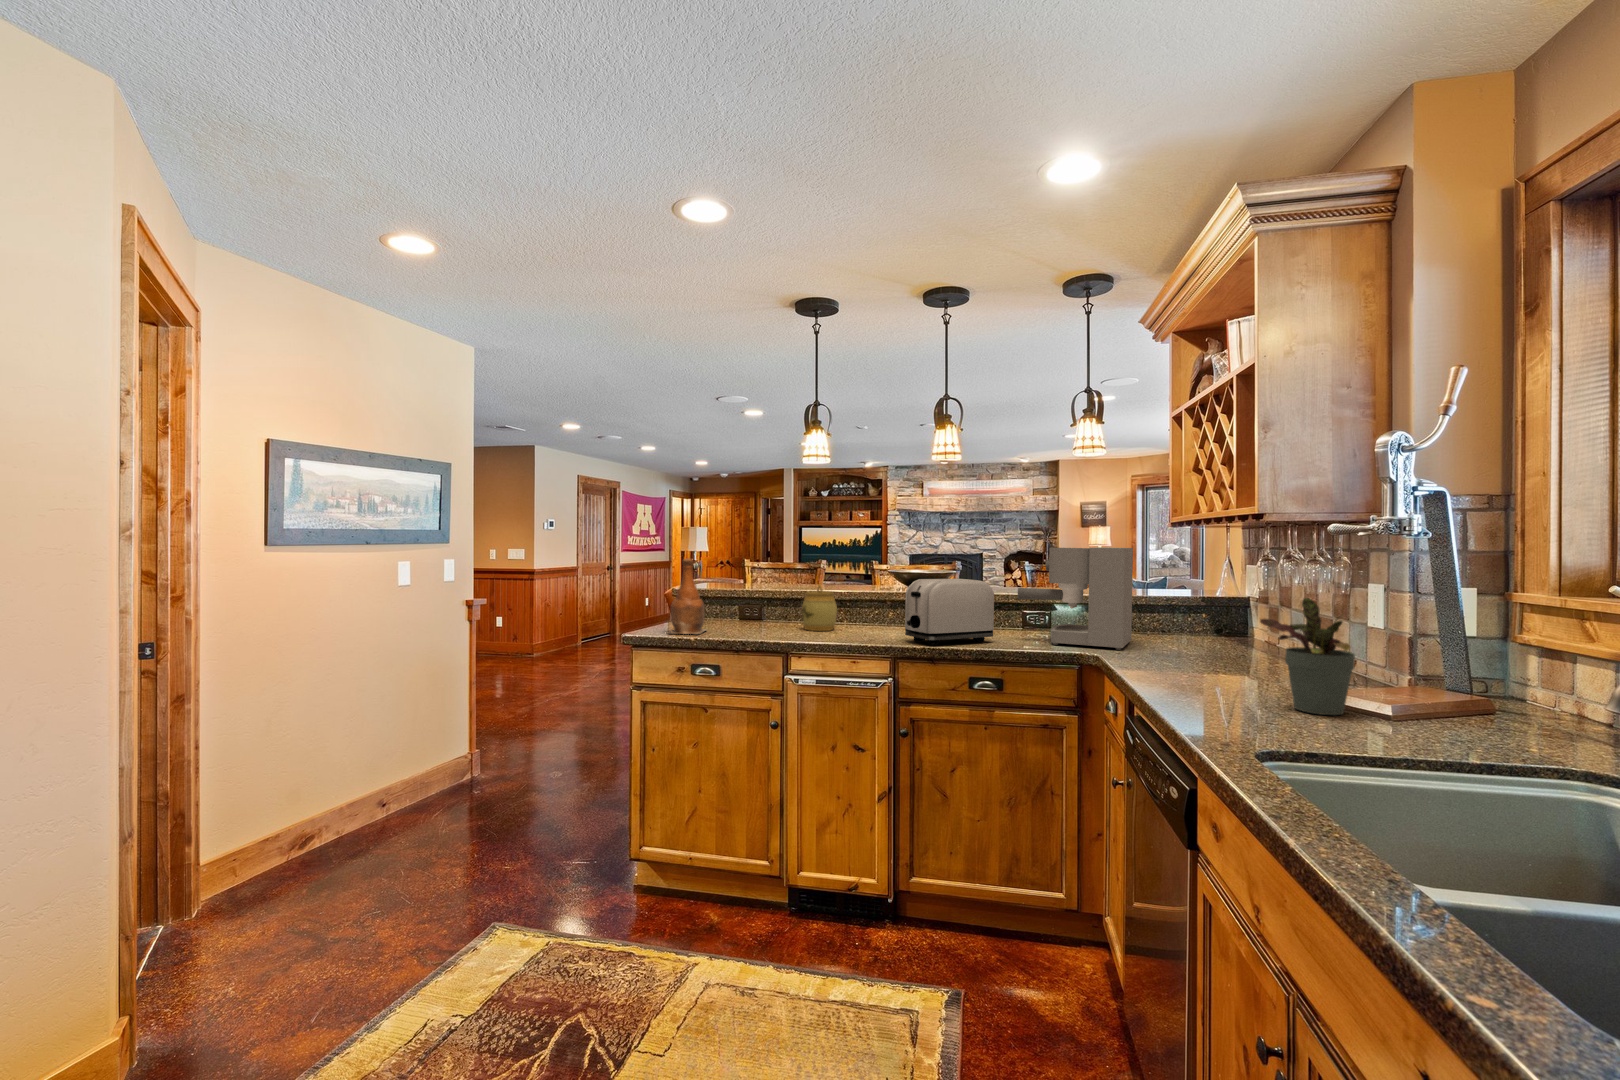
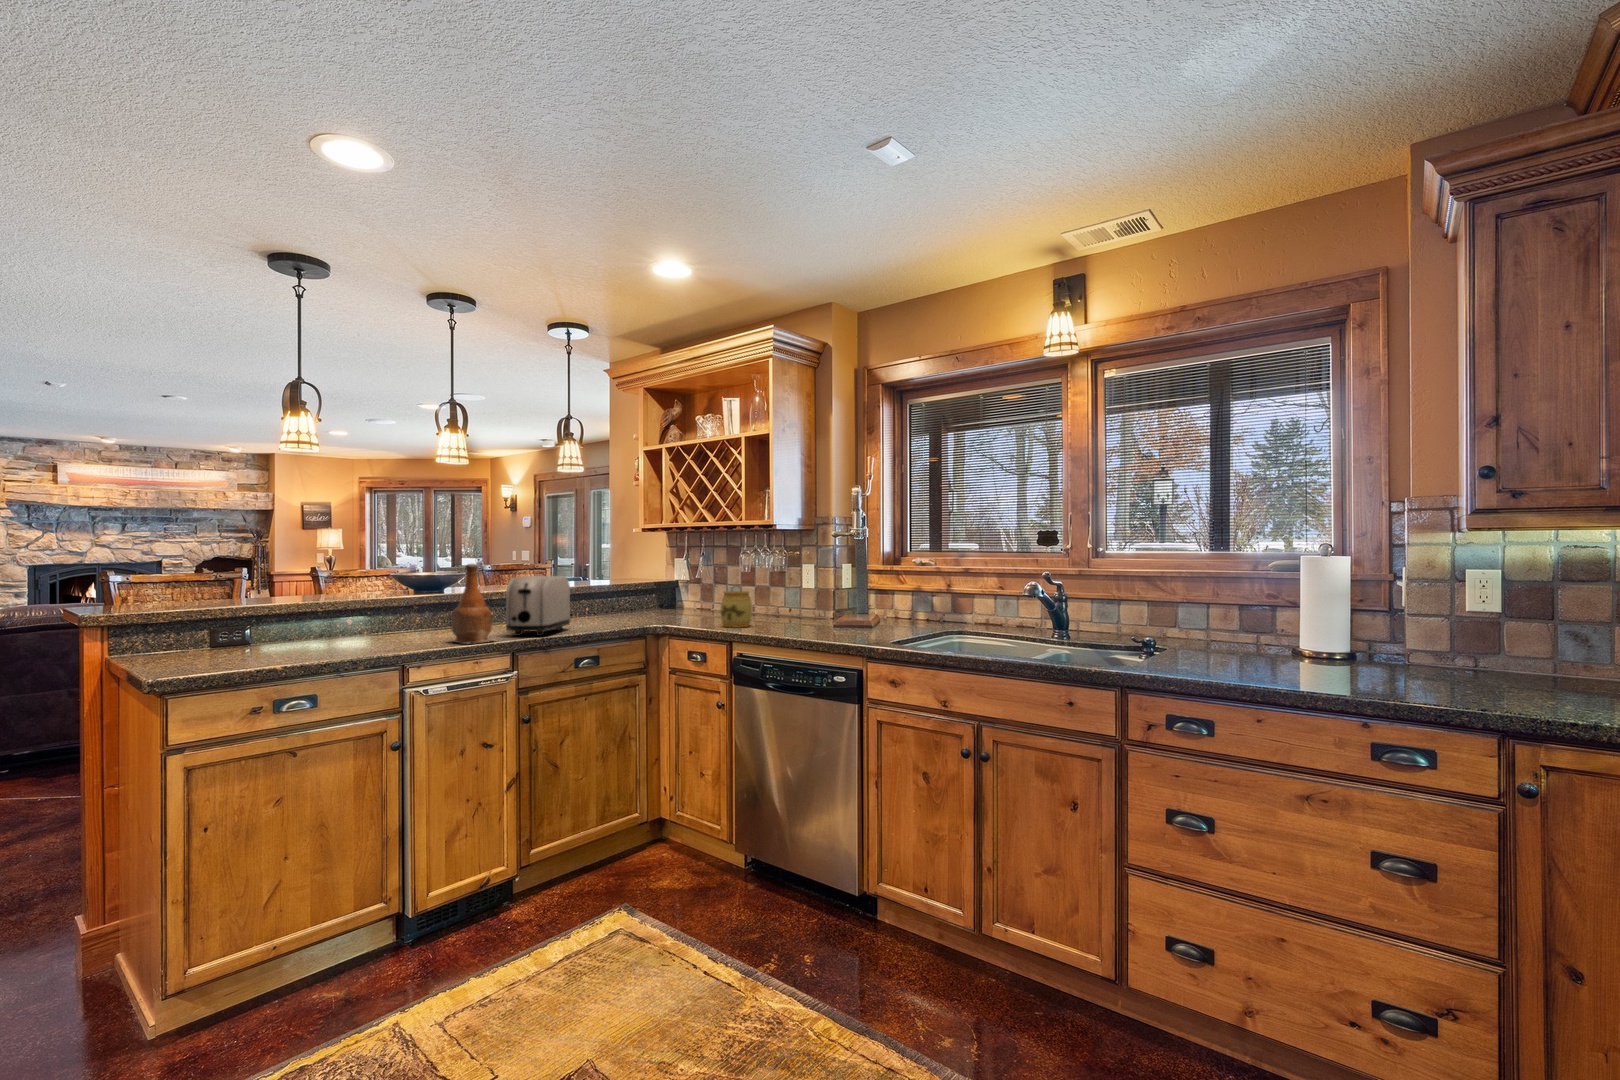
coffee maker: present [1018,547,1133,650] -> none [573,546,663,625]
bottle: present [670,558,705,634] -> present [450,564,492,644]
jar: present [802,585,837,631] -> present [720,585,752,628]
potted plant: present [1260,598,1355,715] -> none [825,570,867,633]

